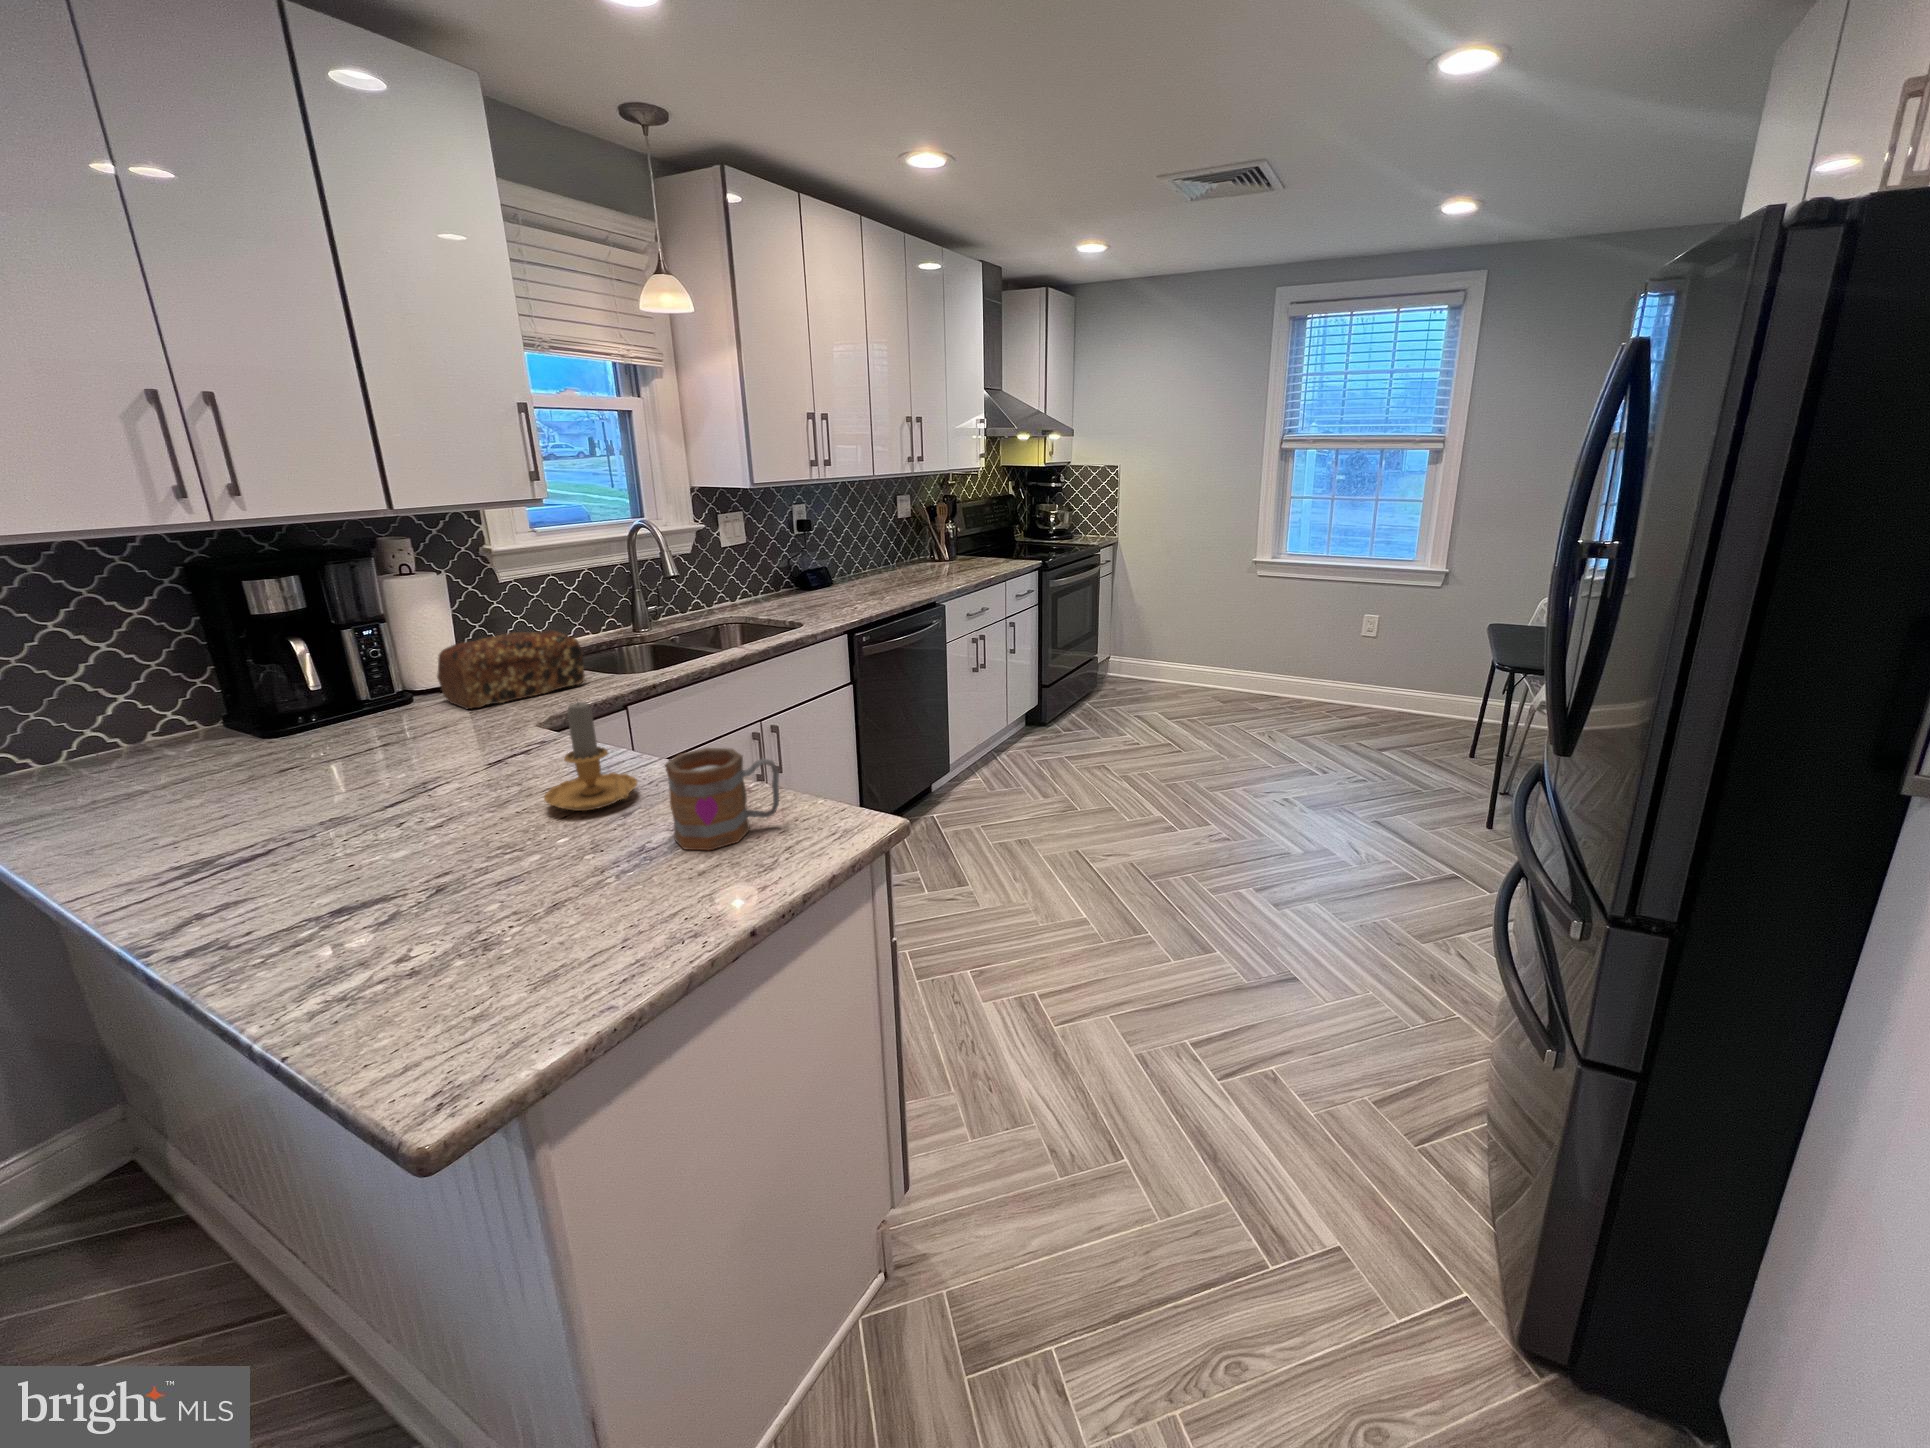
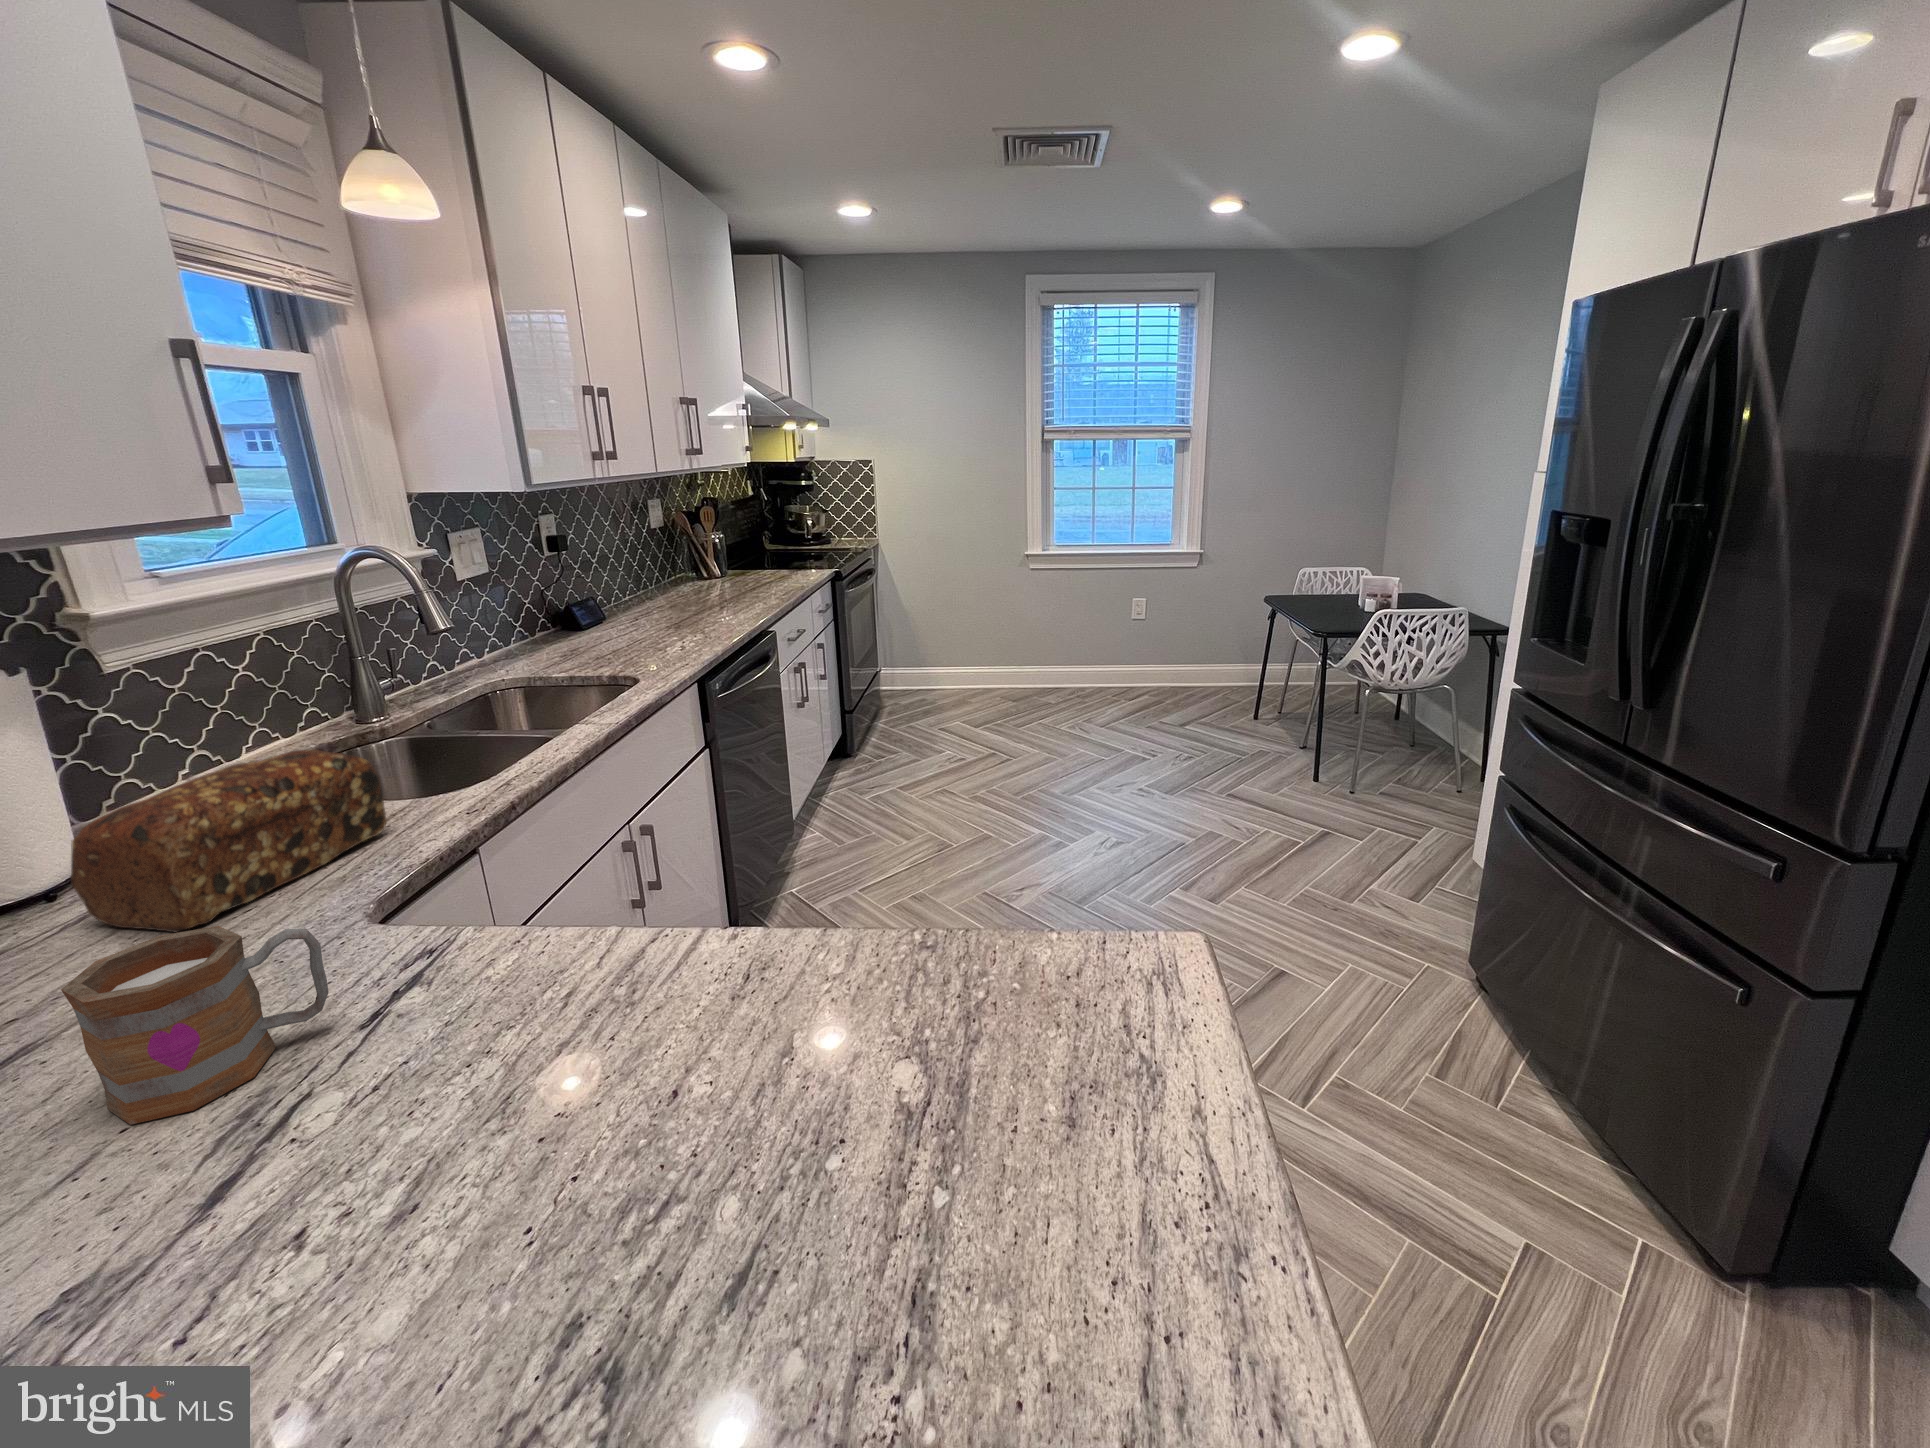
candle: present [544,702,637,811] -> none [667,883,857,1097]
mug: present [665,748,779,850] -> present [61,926,329,1125]

